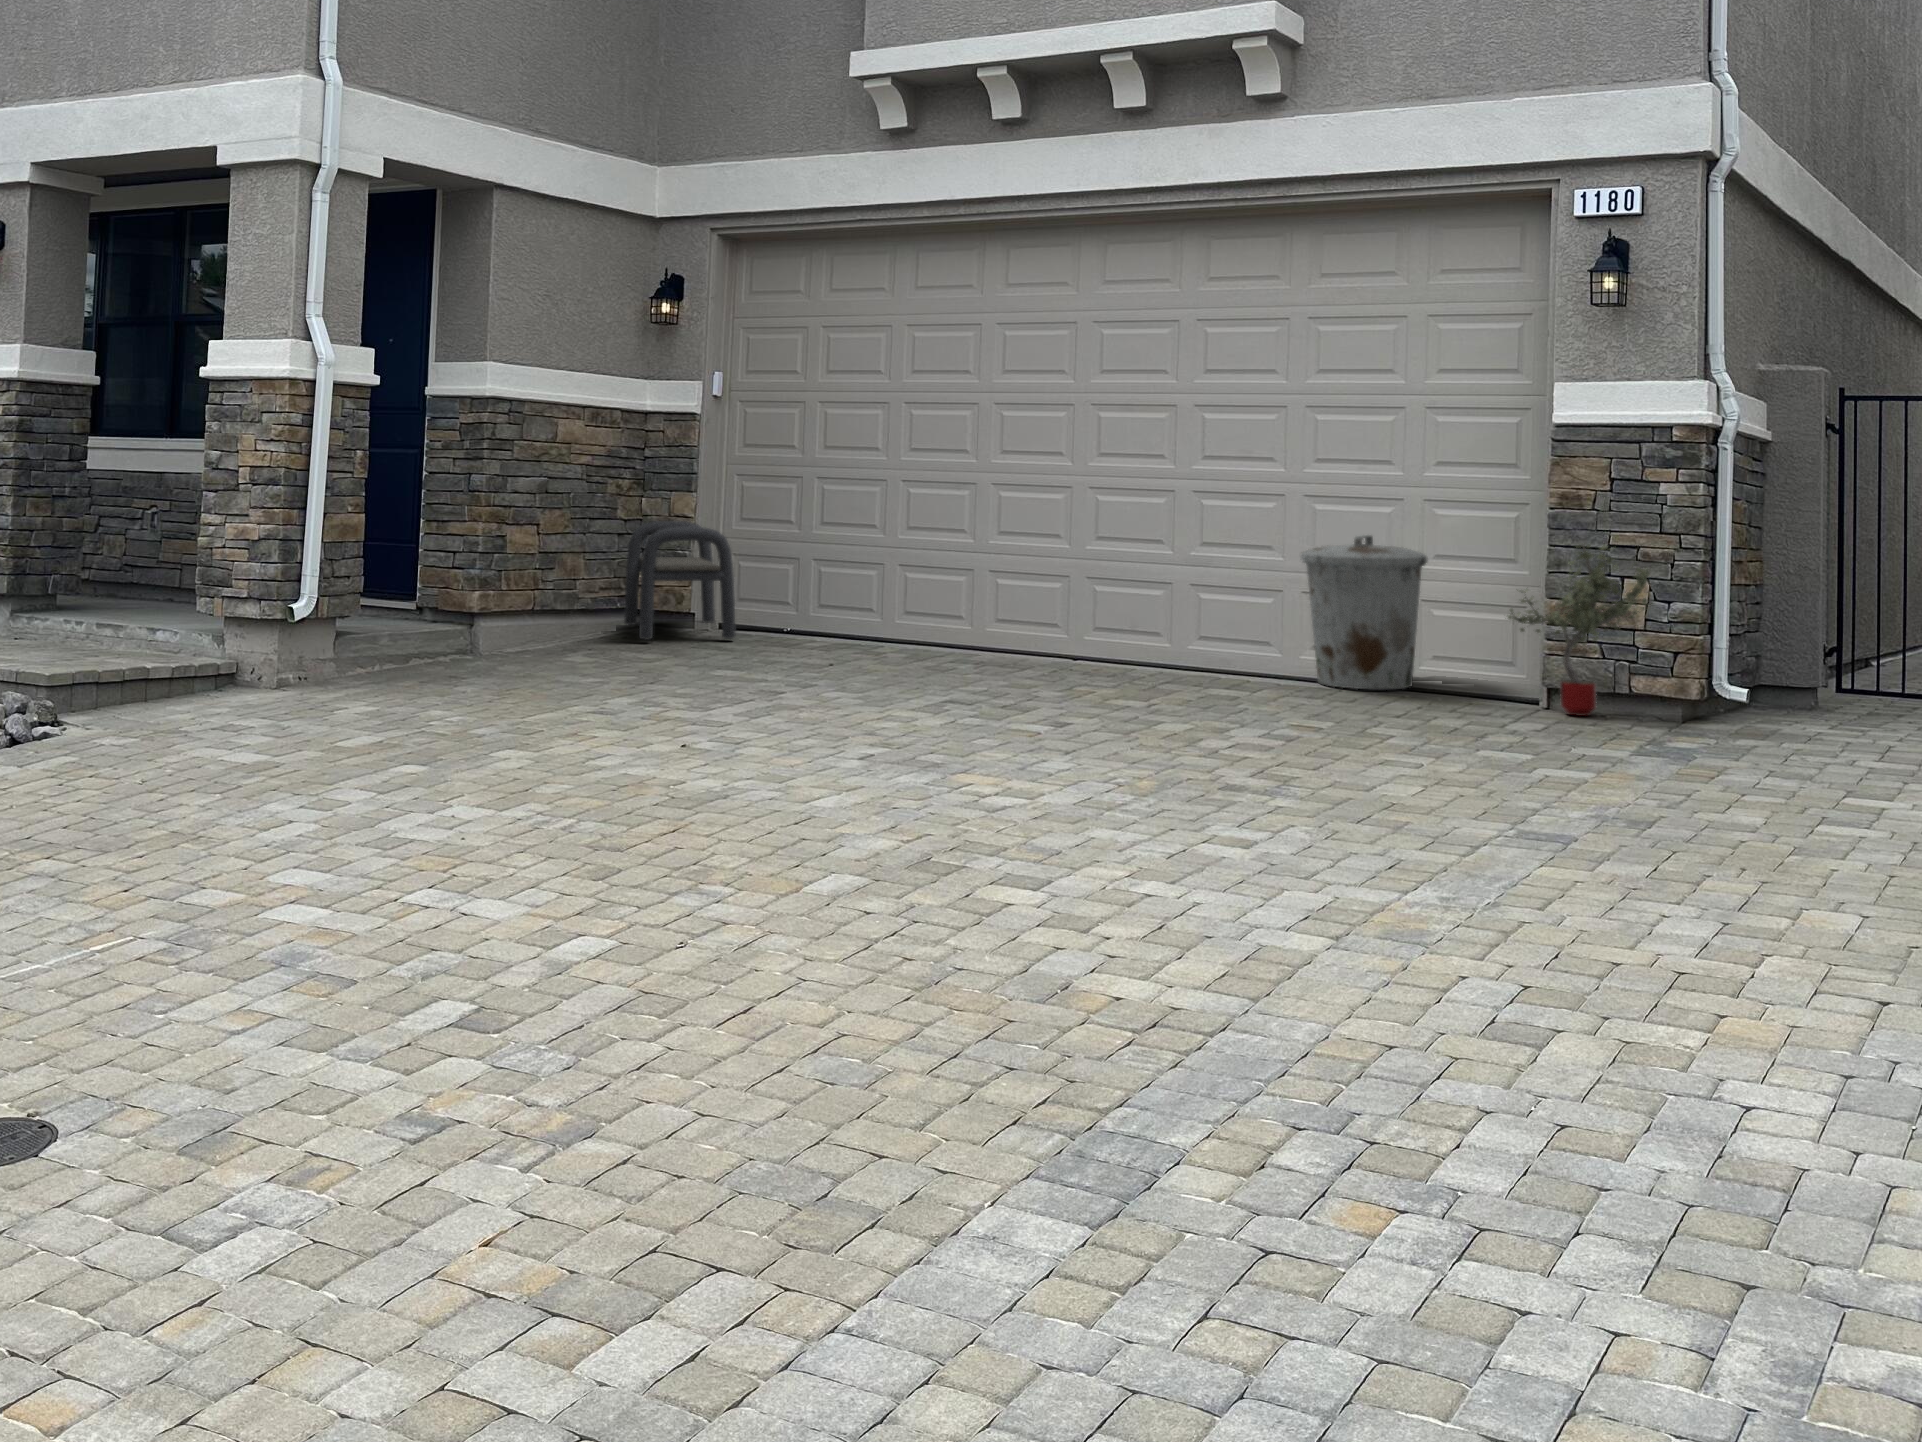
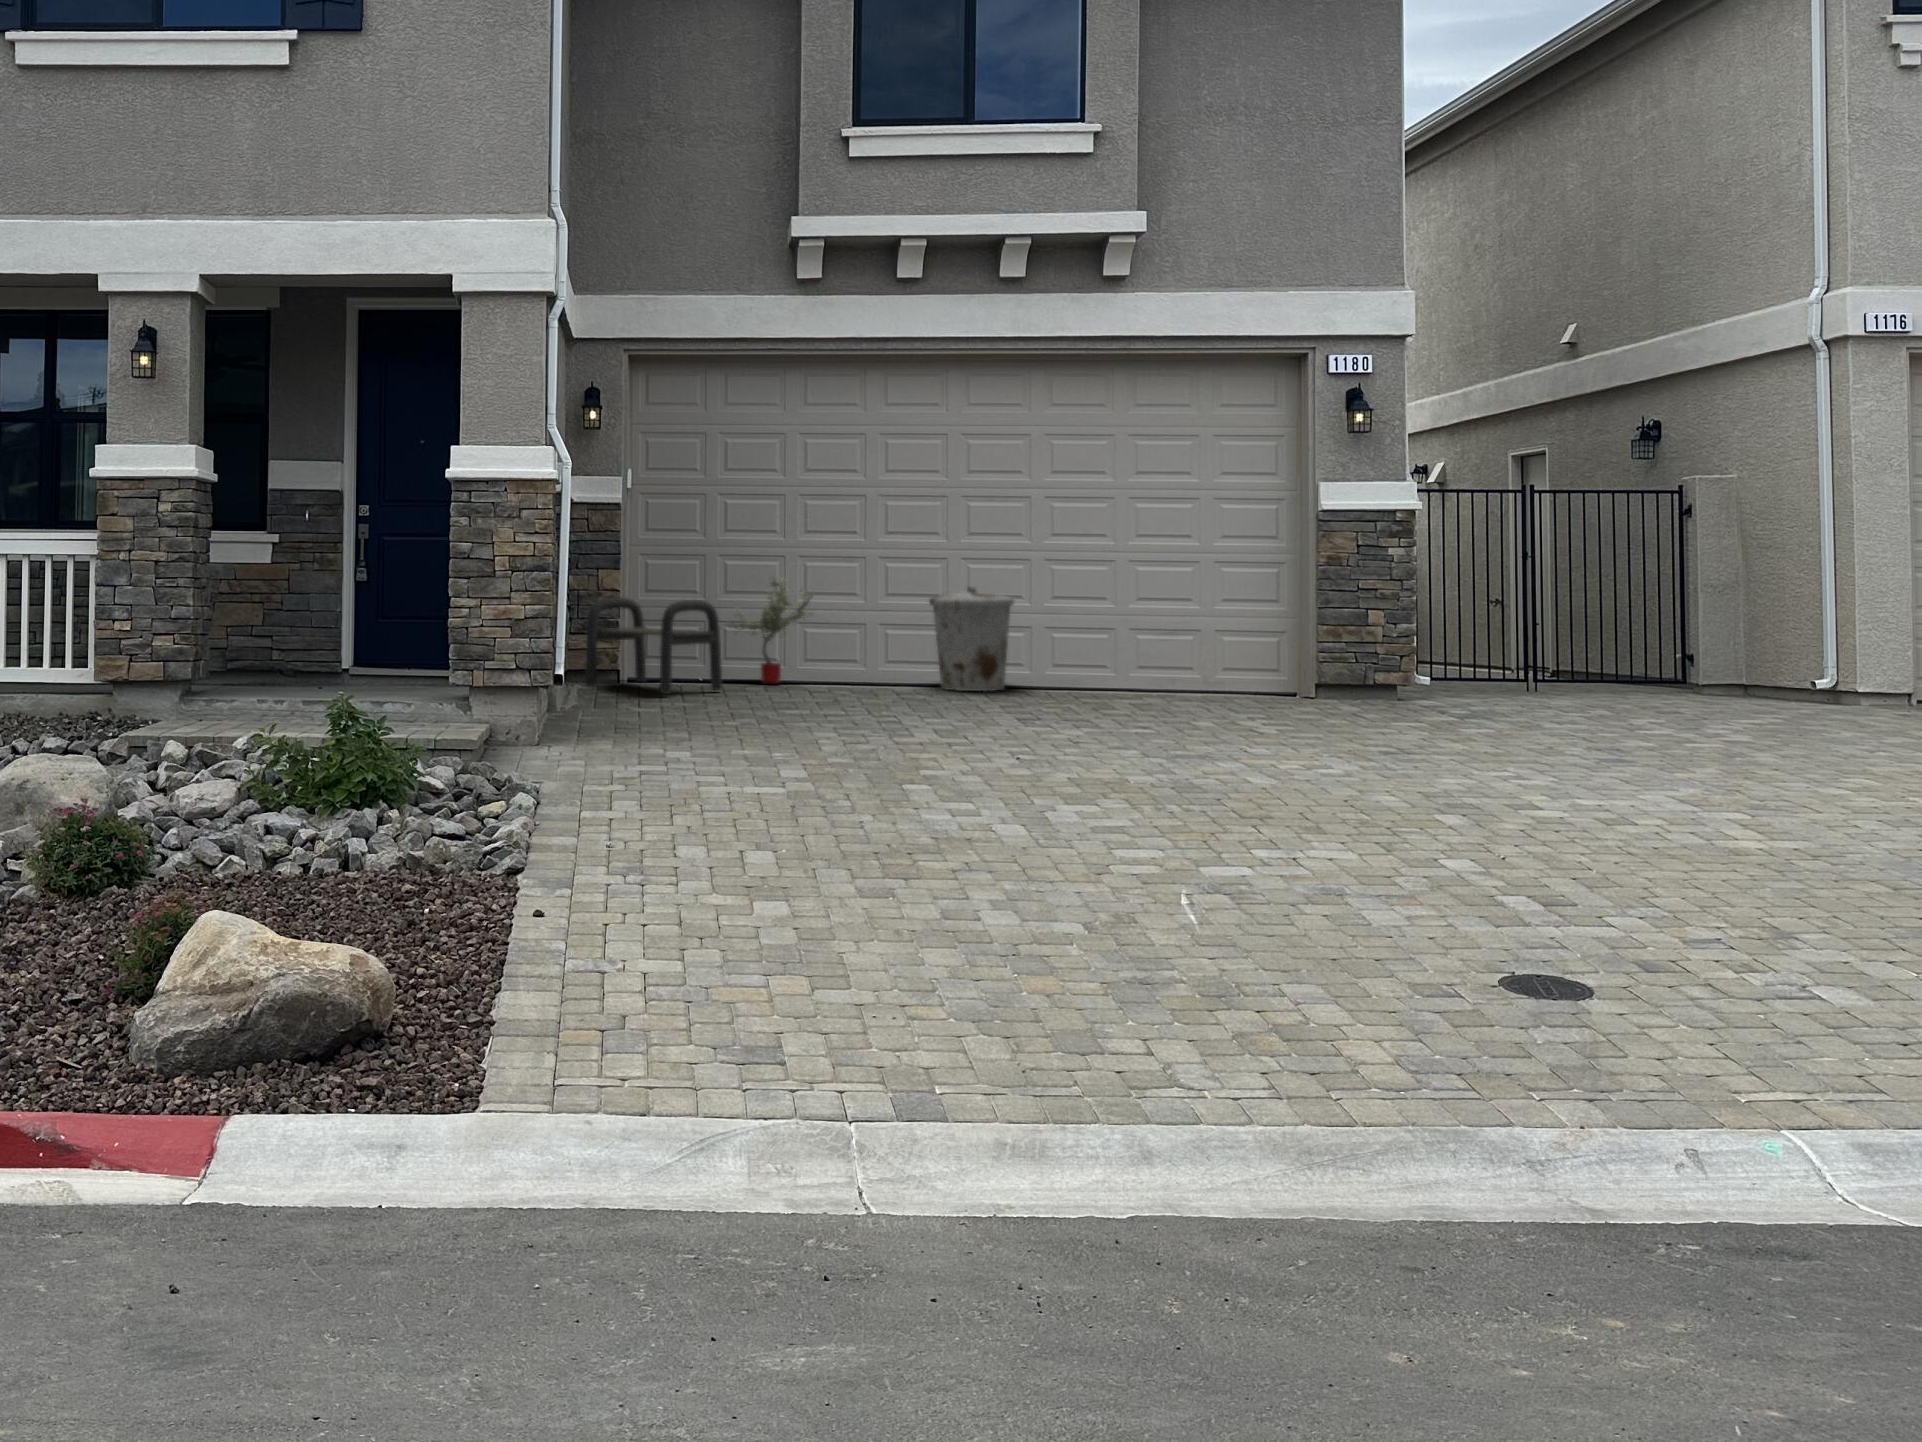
trash can: present [1301,535,1427,689] -> present [929,586,1014,691]
potted tree: present [1507,544,1649,716] -> present [729,578,813,684]

